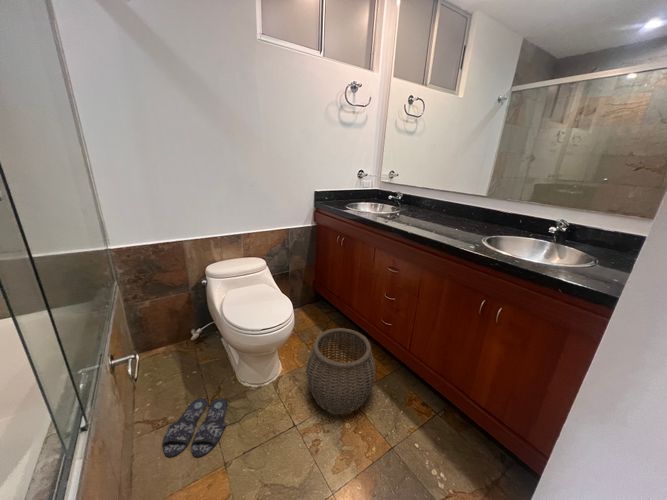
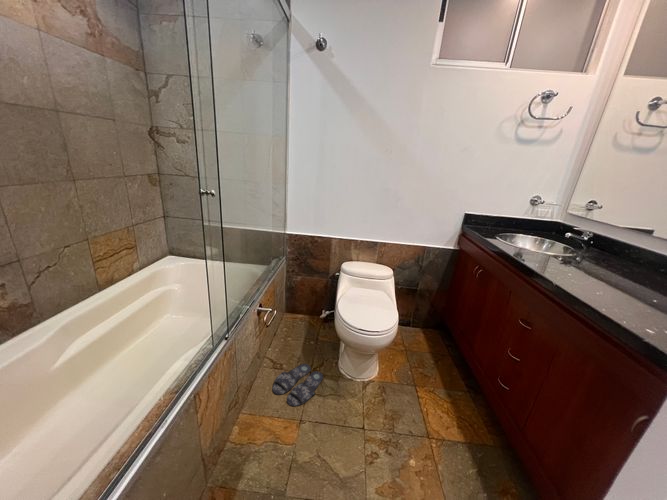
woven basket: present [306,328,375,414] -> none [388,359,466,454]

